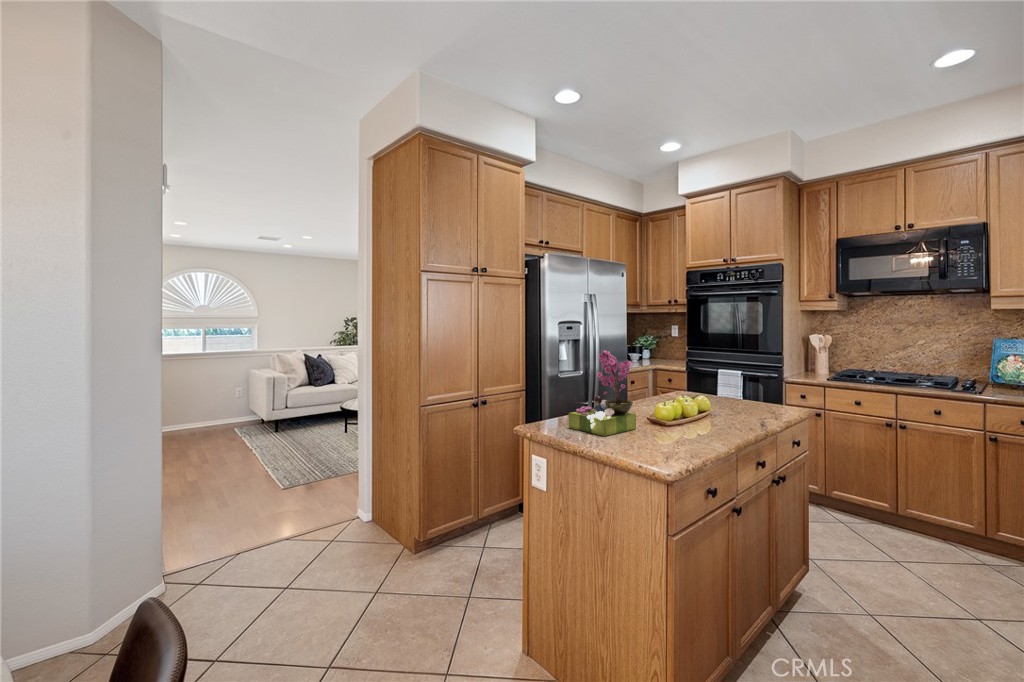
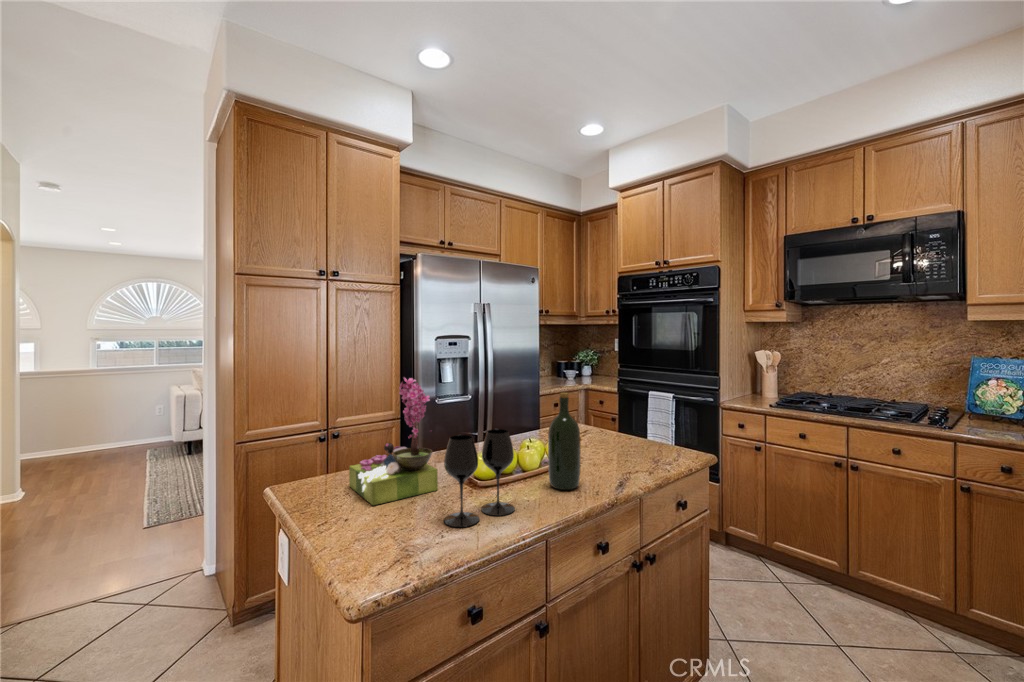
wine bottle: none [711,359,736,428] -> present [548,393,580,490]
wine glass: none [665,383,707,445] -> present [444,429,515,527]

